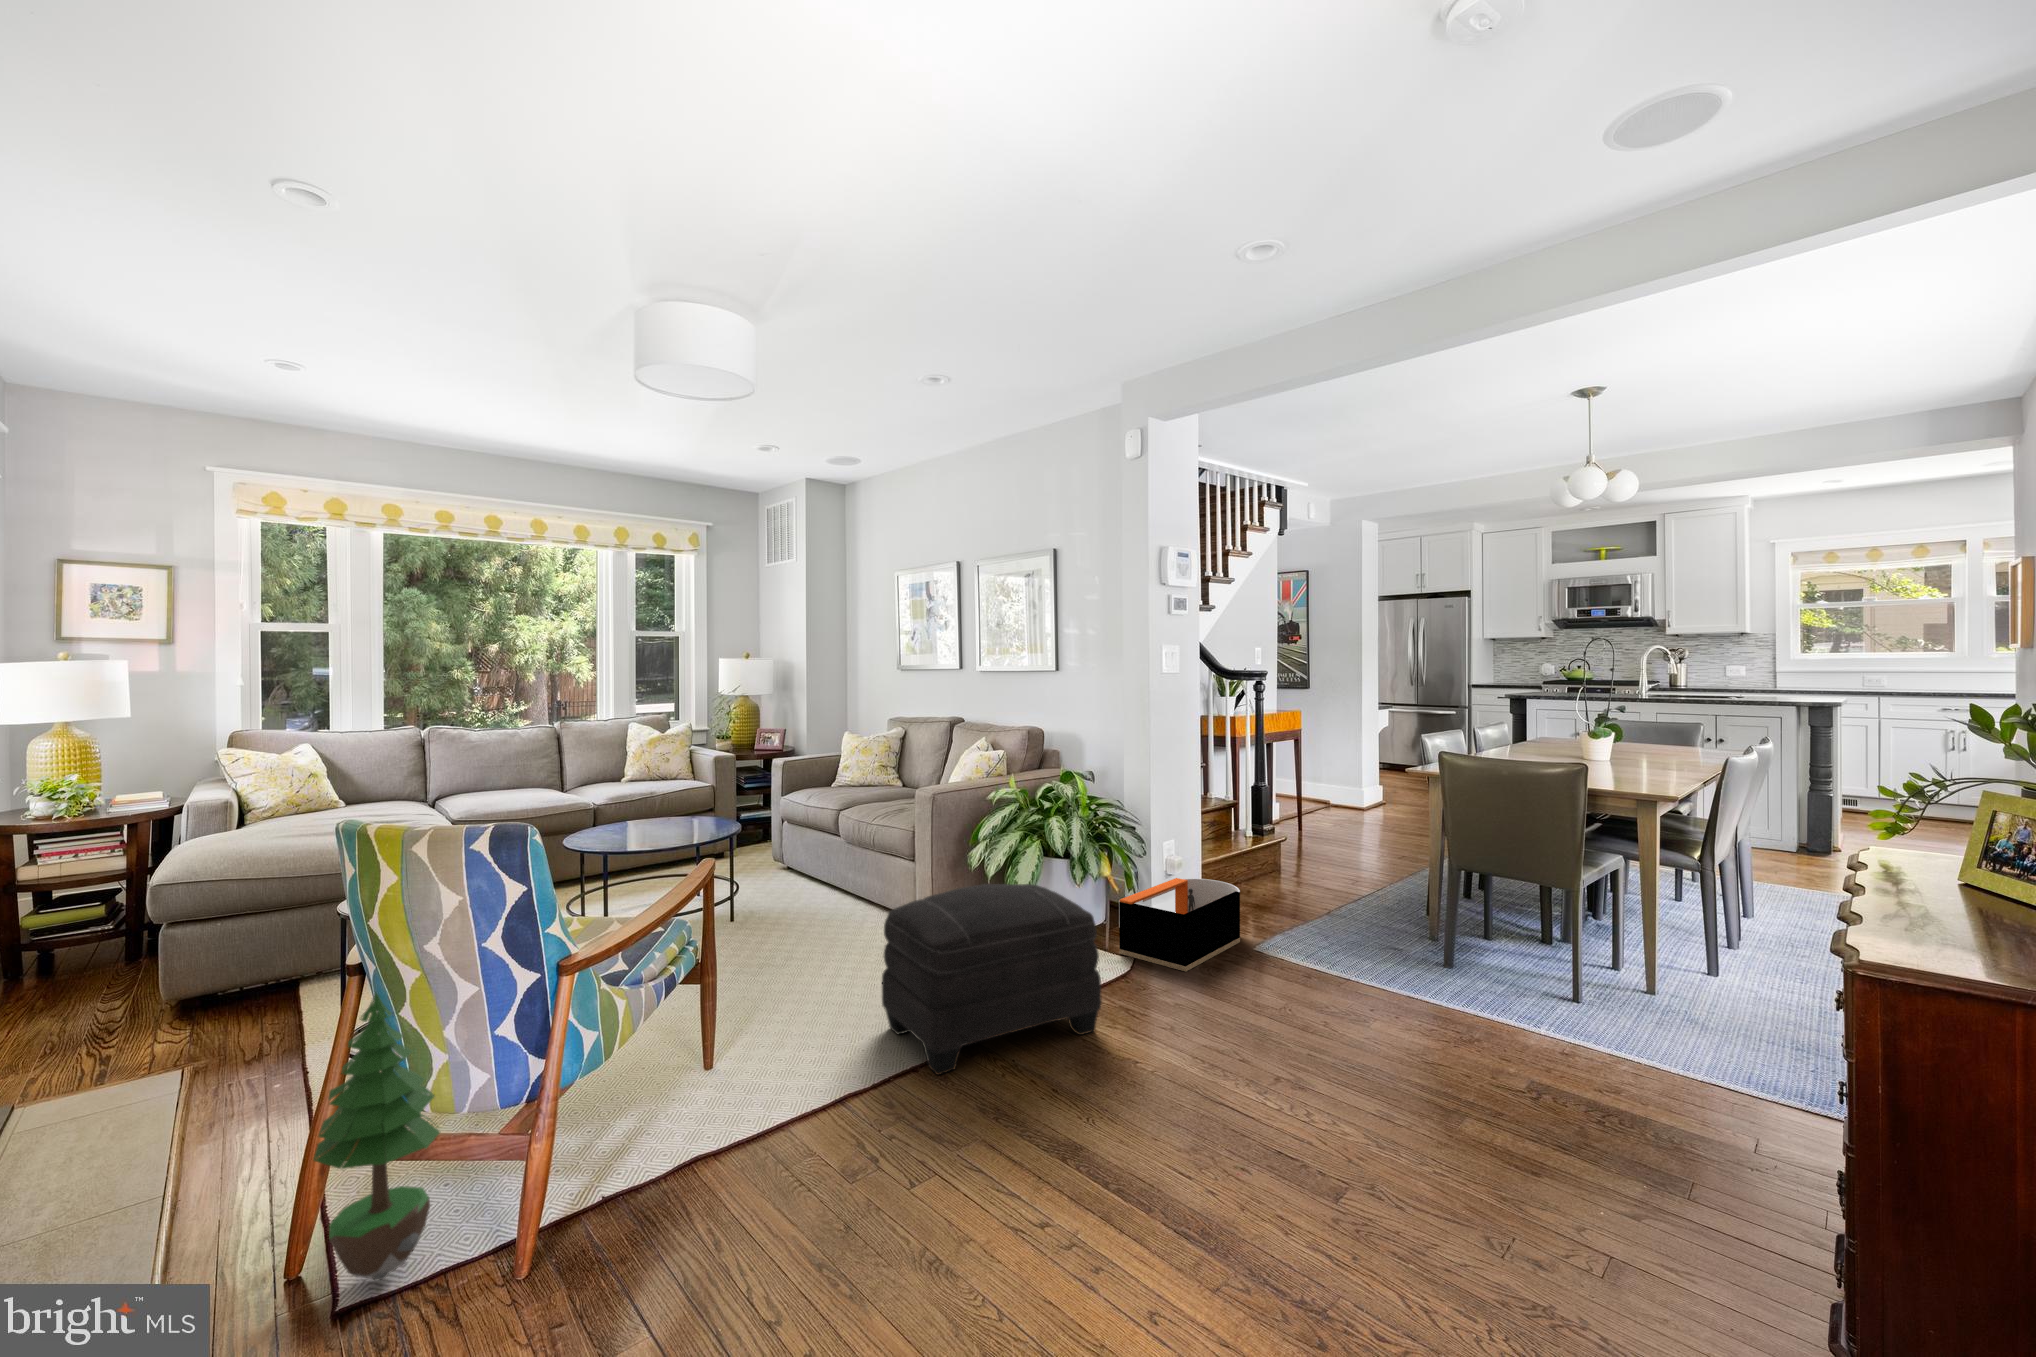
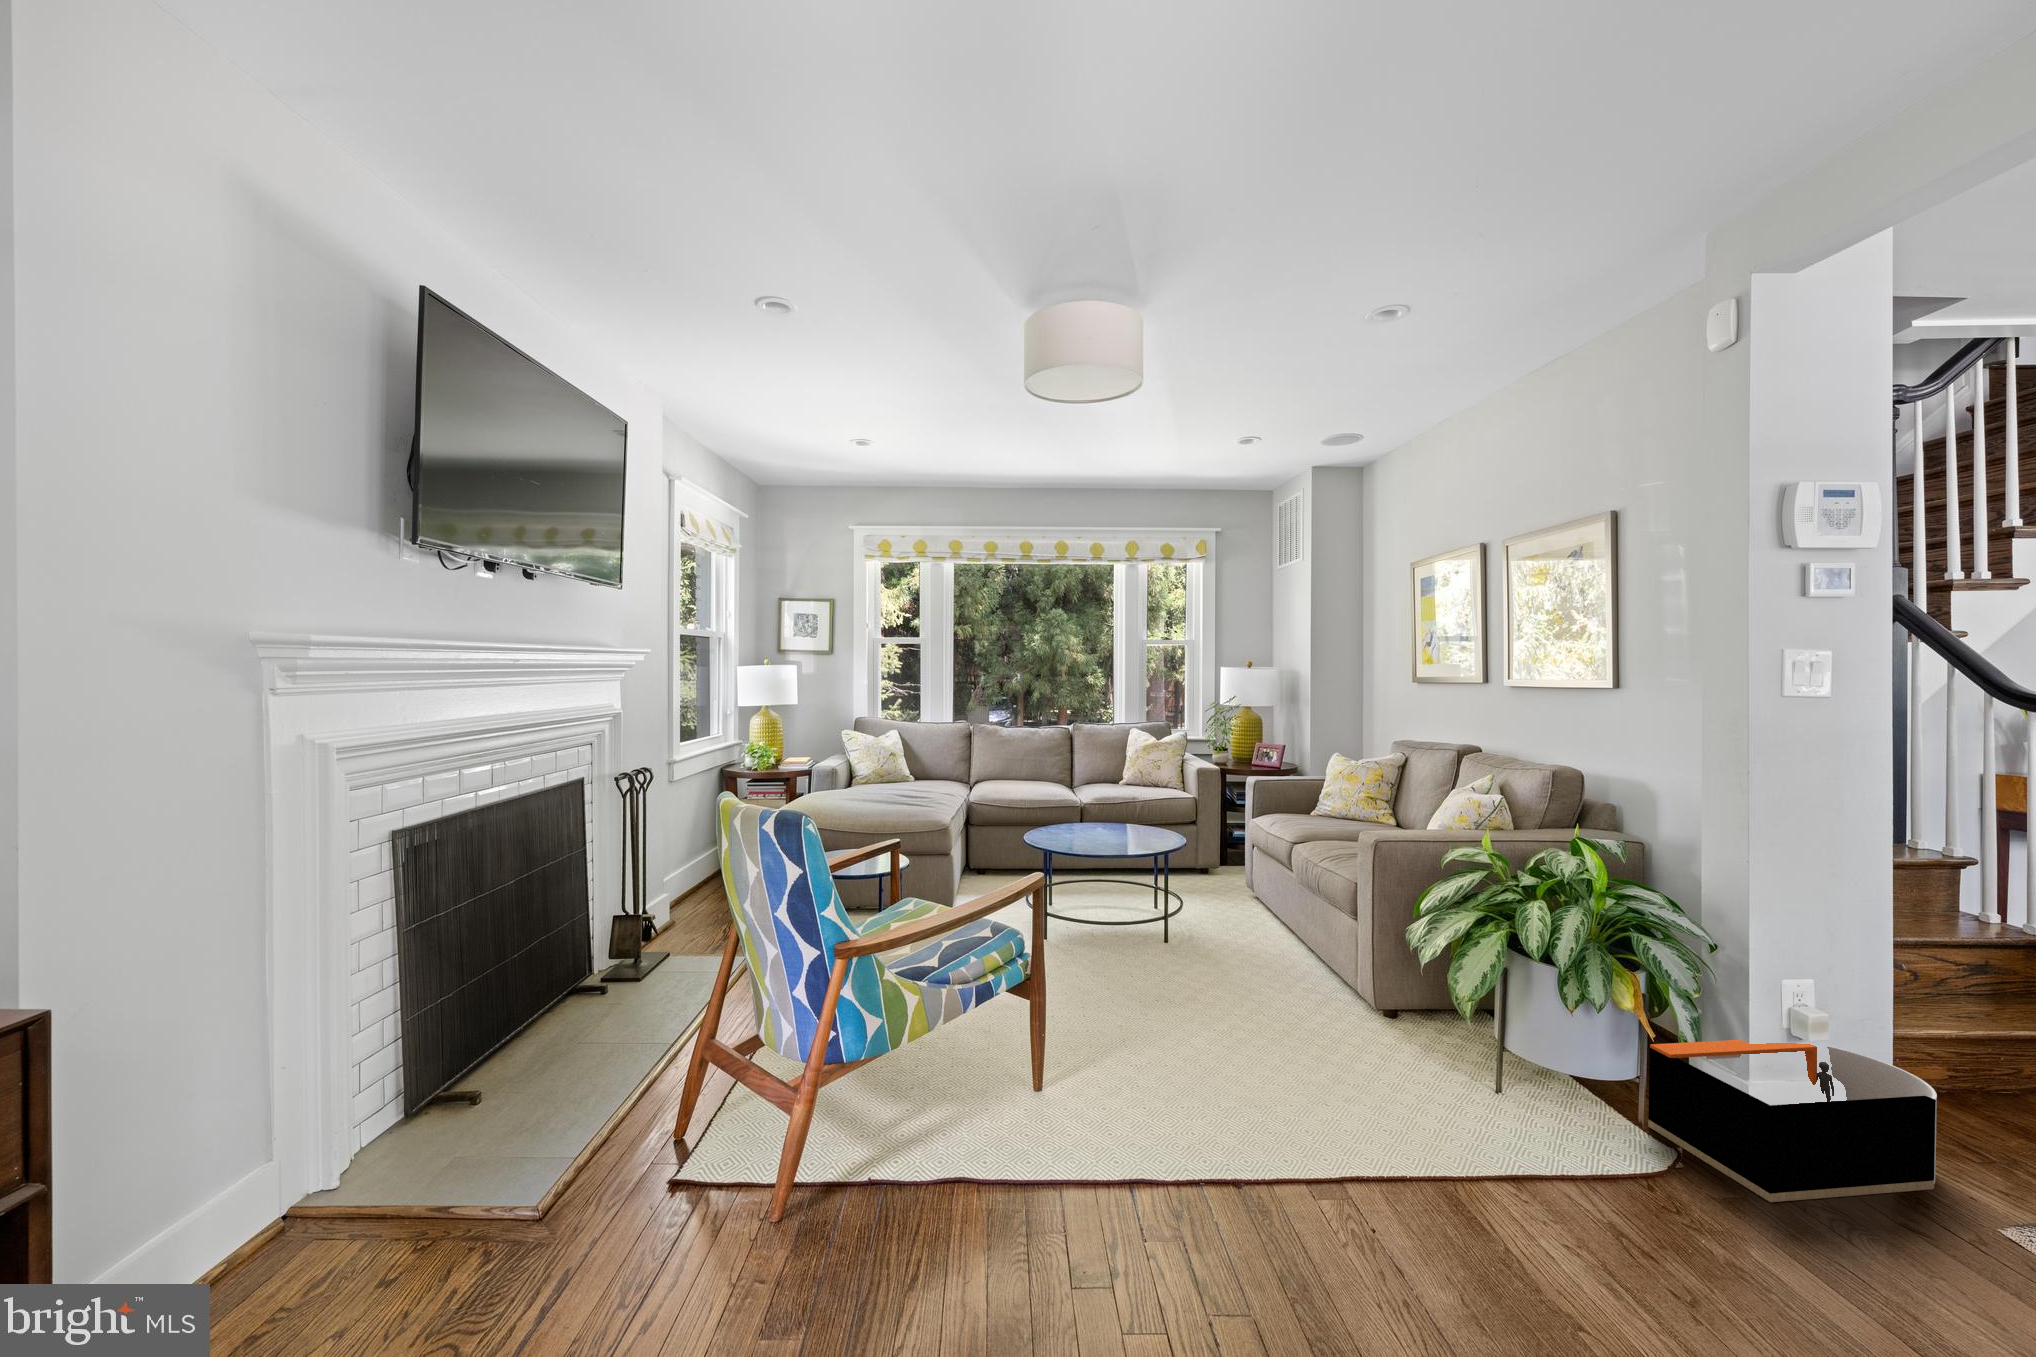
ottoman: present [882,884,1102,1075] -> none [1232,967,1541,1237]
potted tree: present [313,992,440,1281] -> none [654,934,746,1177]

